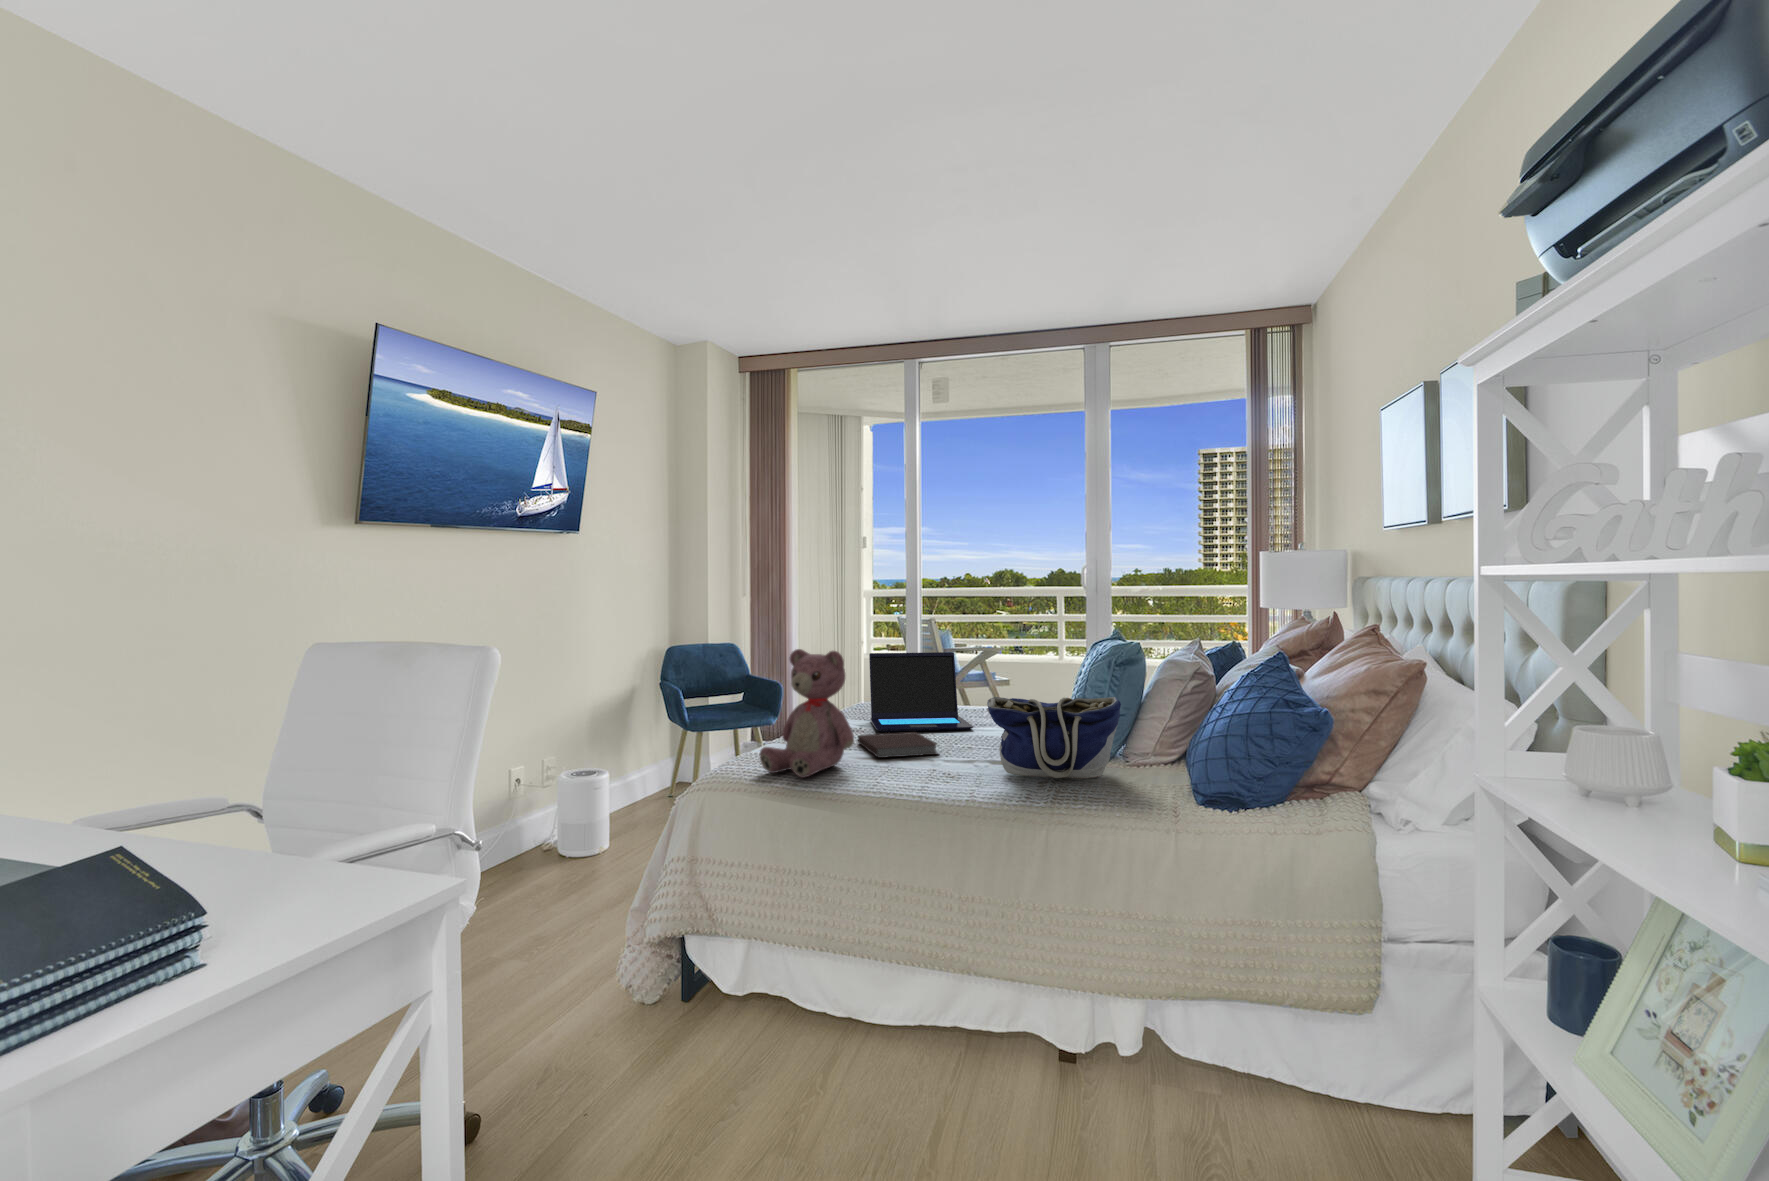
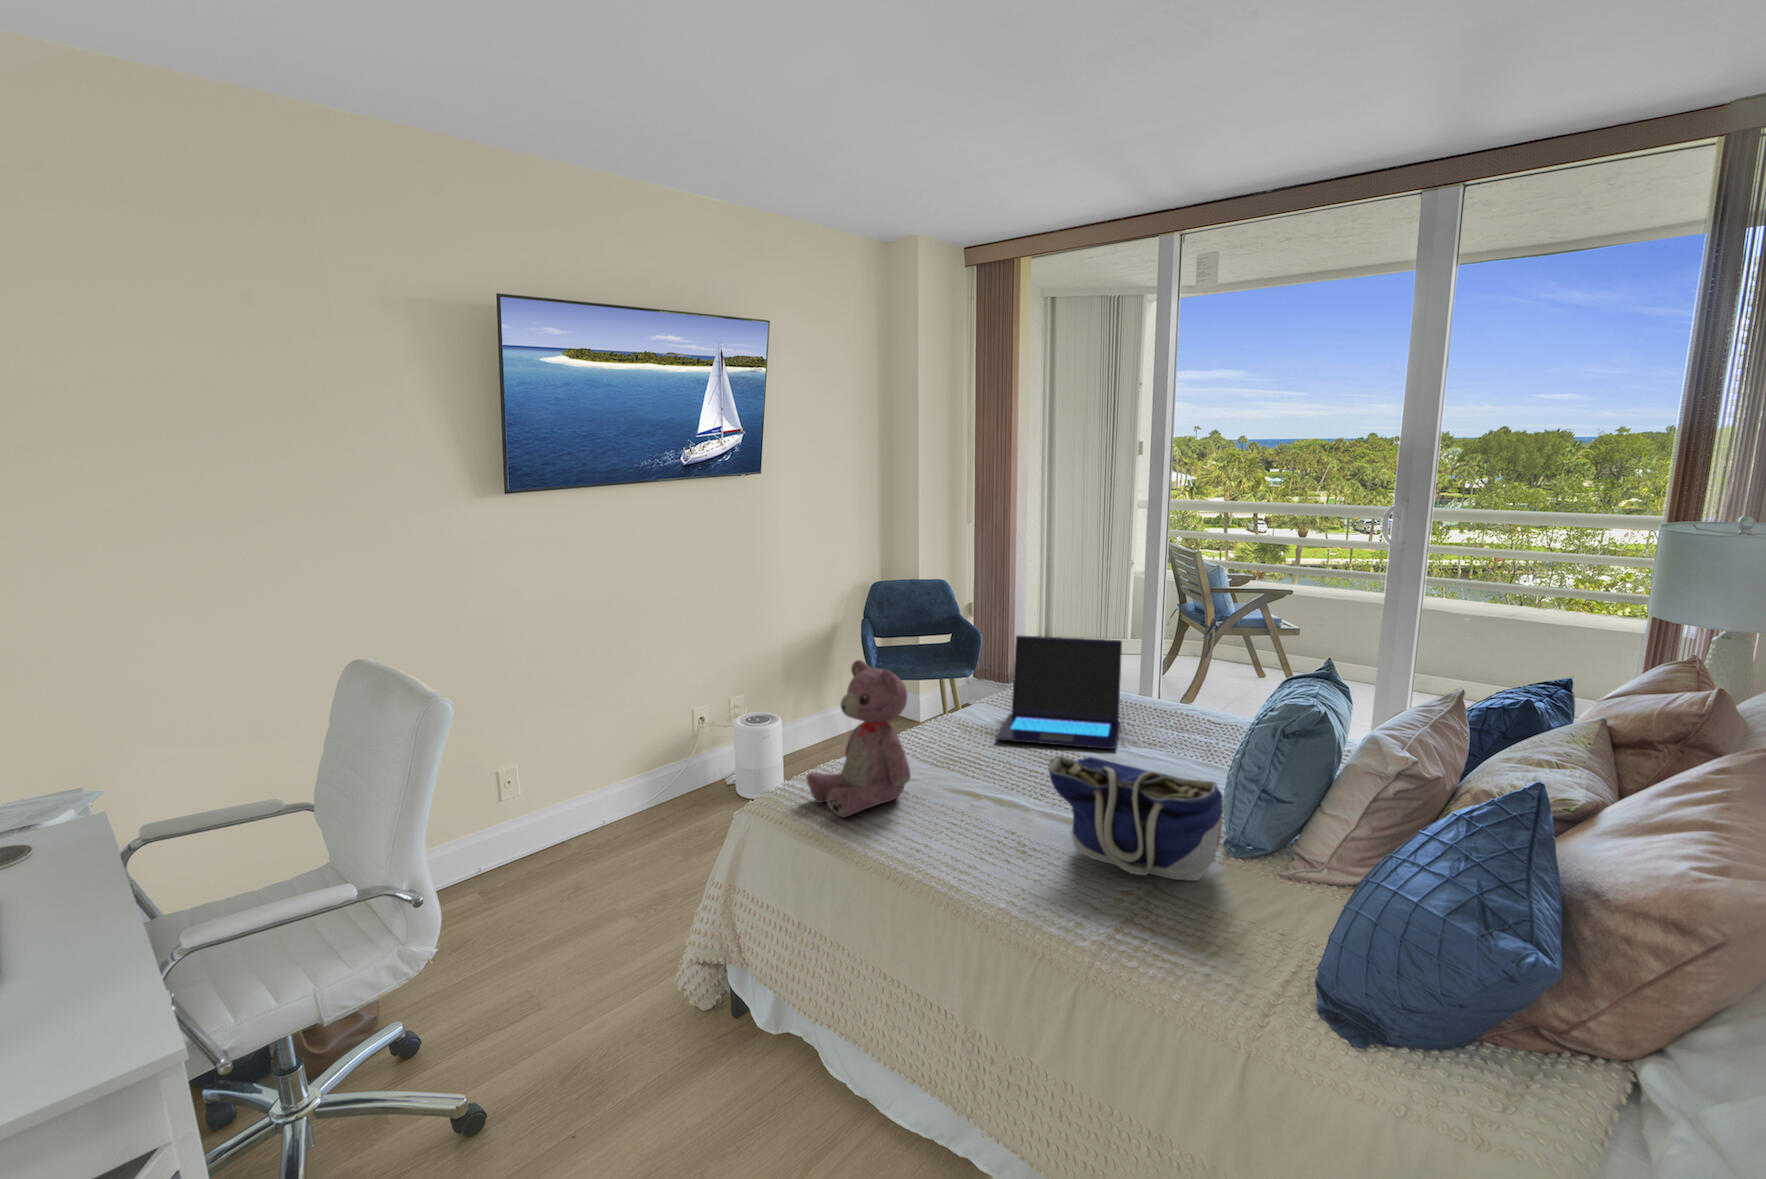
notebook: present [858,732,938,758] -> none [952,749,1033,795]

